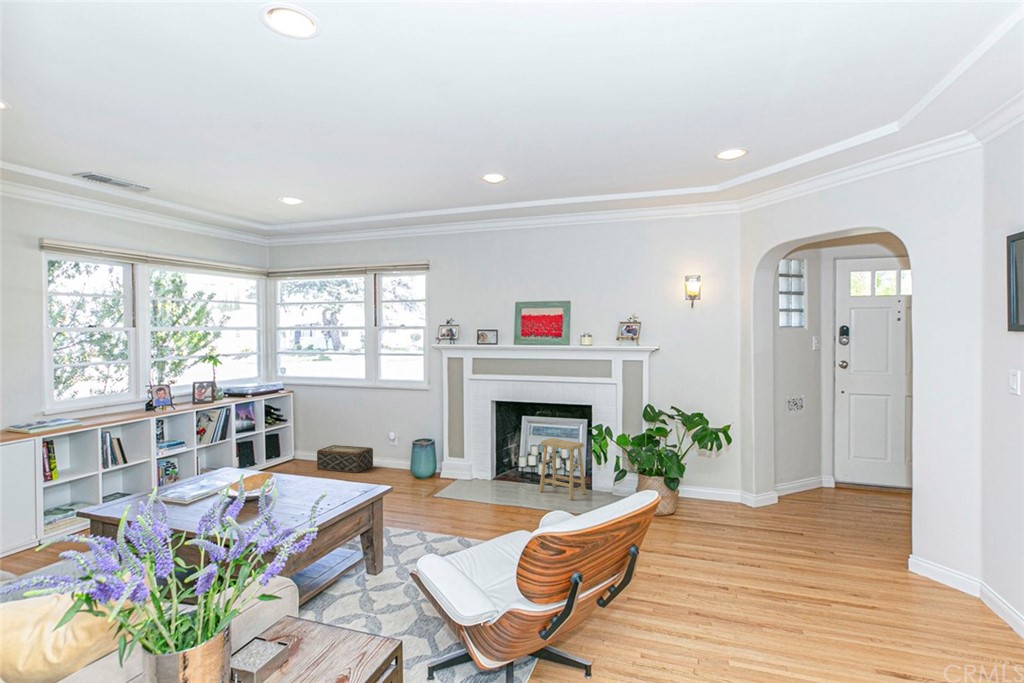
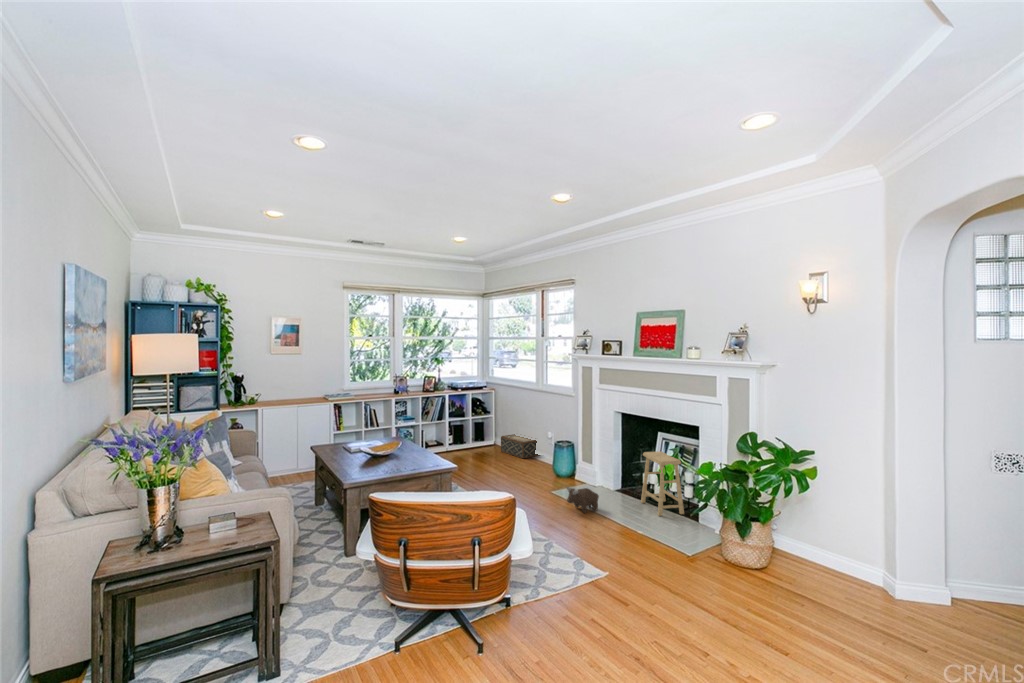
plush toy: none [488,487,517,514] -> present [567,487,599,513]

